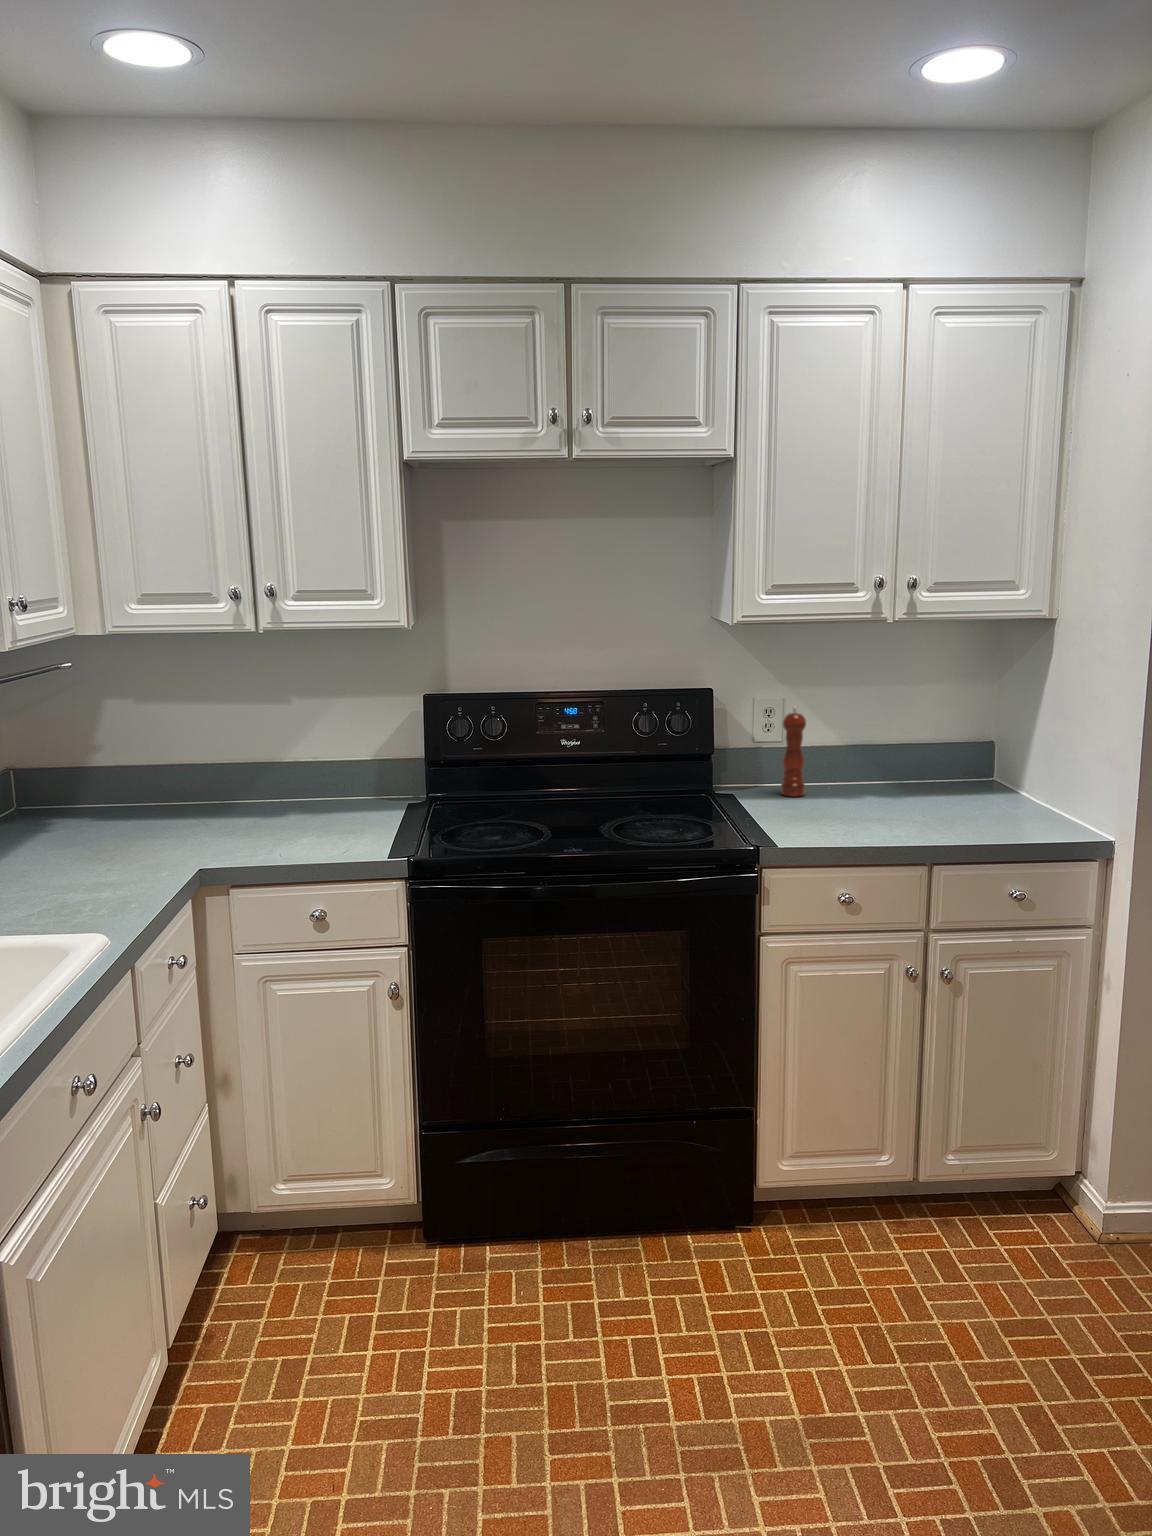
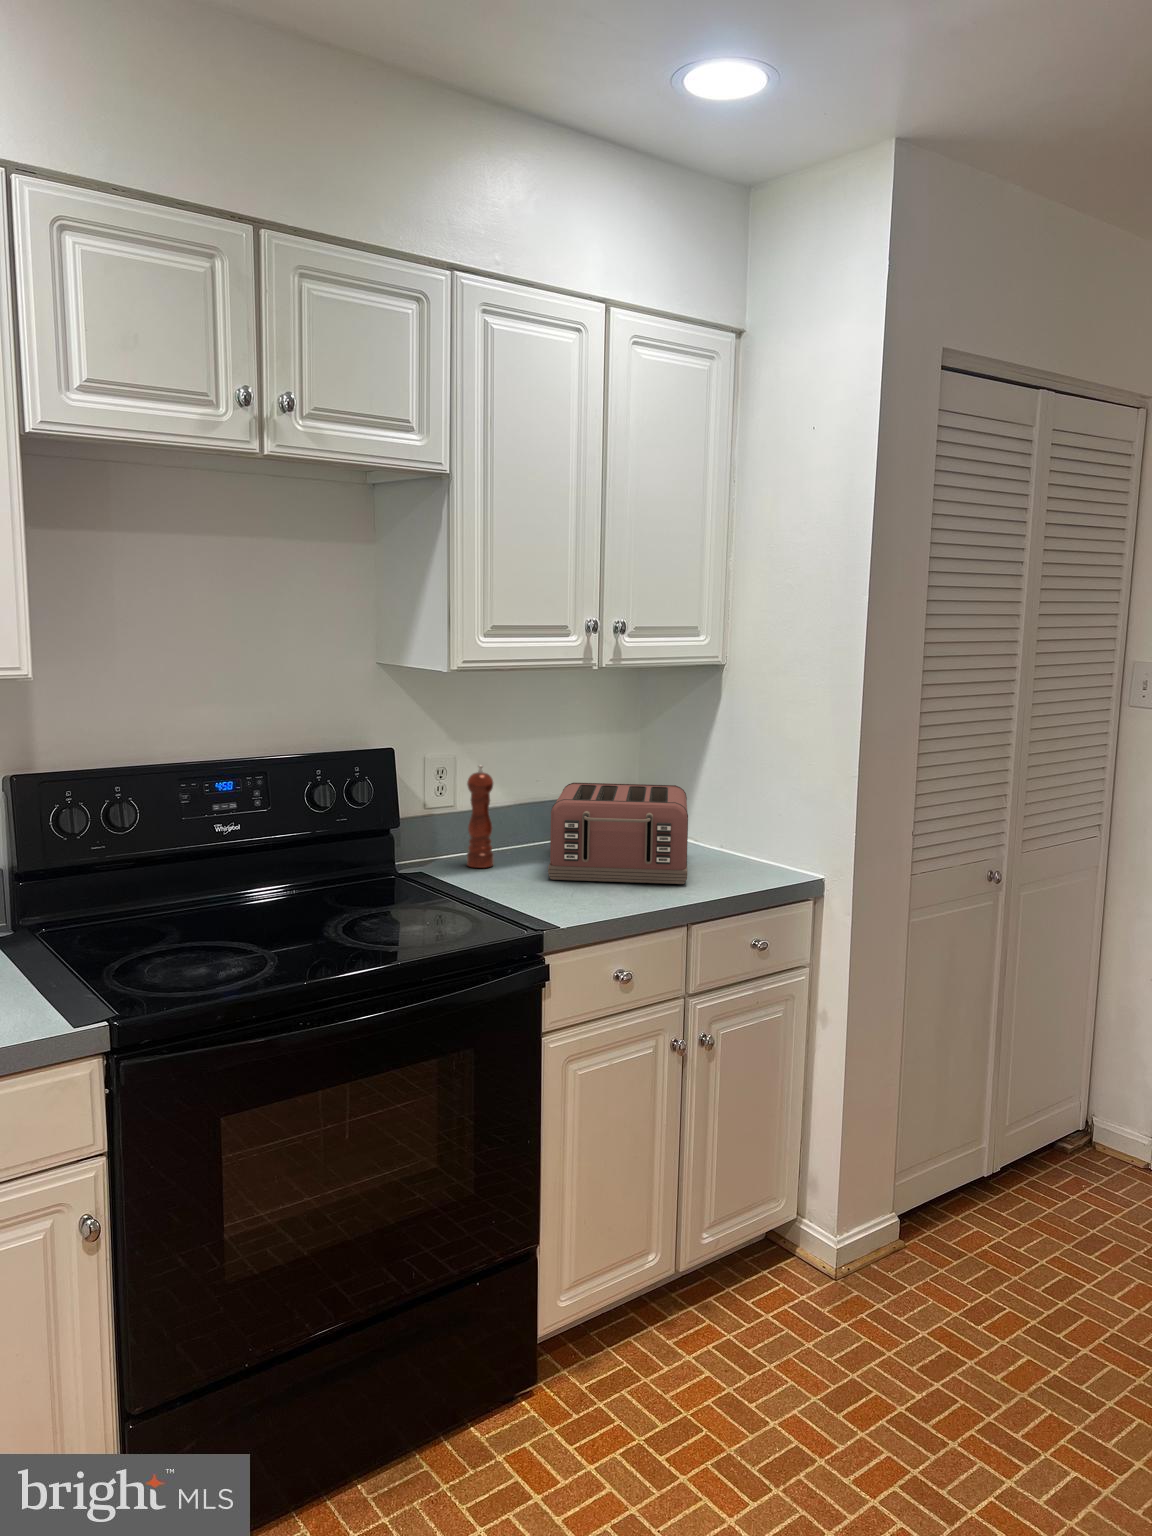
toaster: none [833,728,1001,827] -> present [548,783,688,884]

